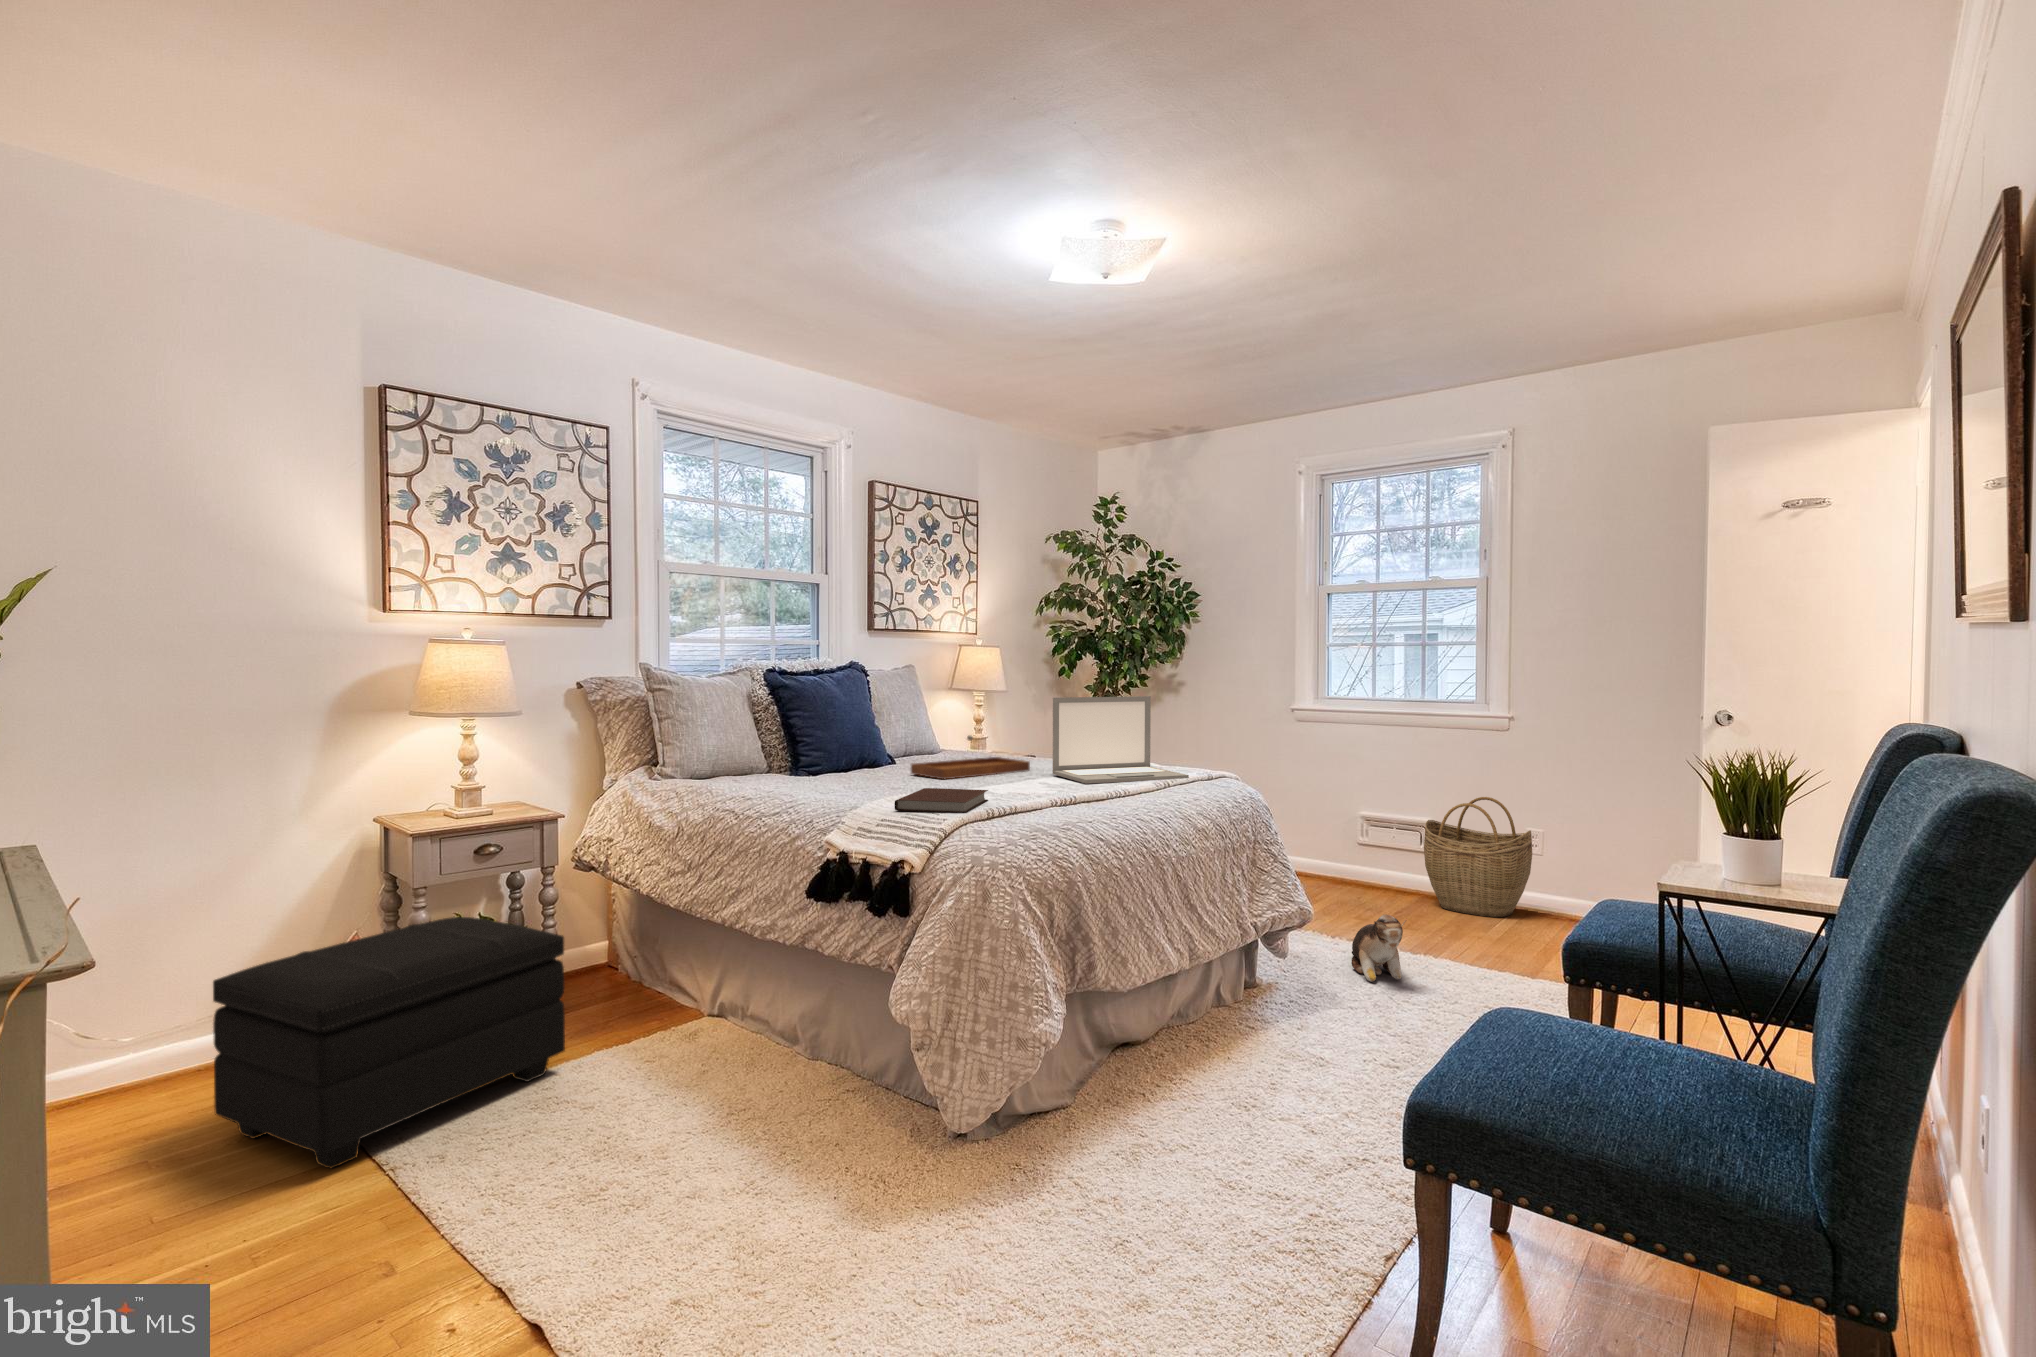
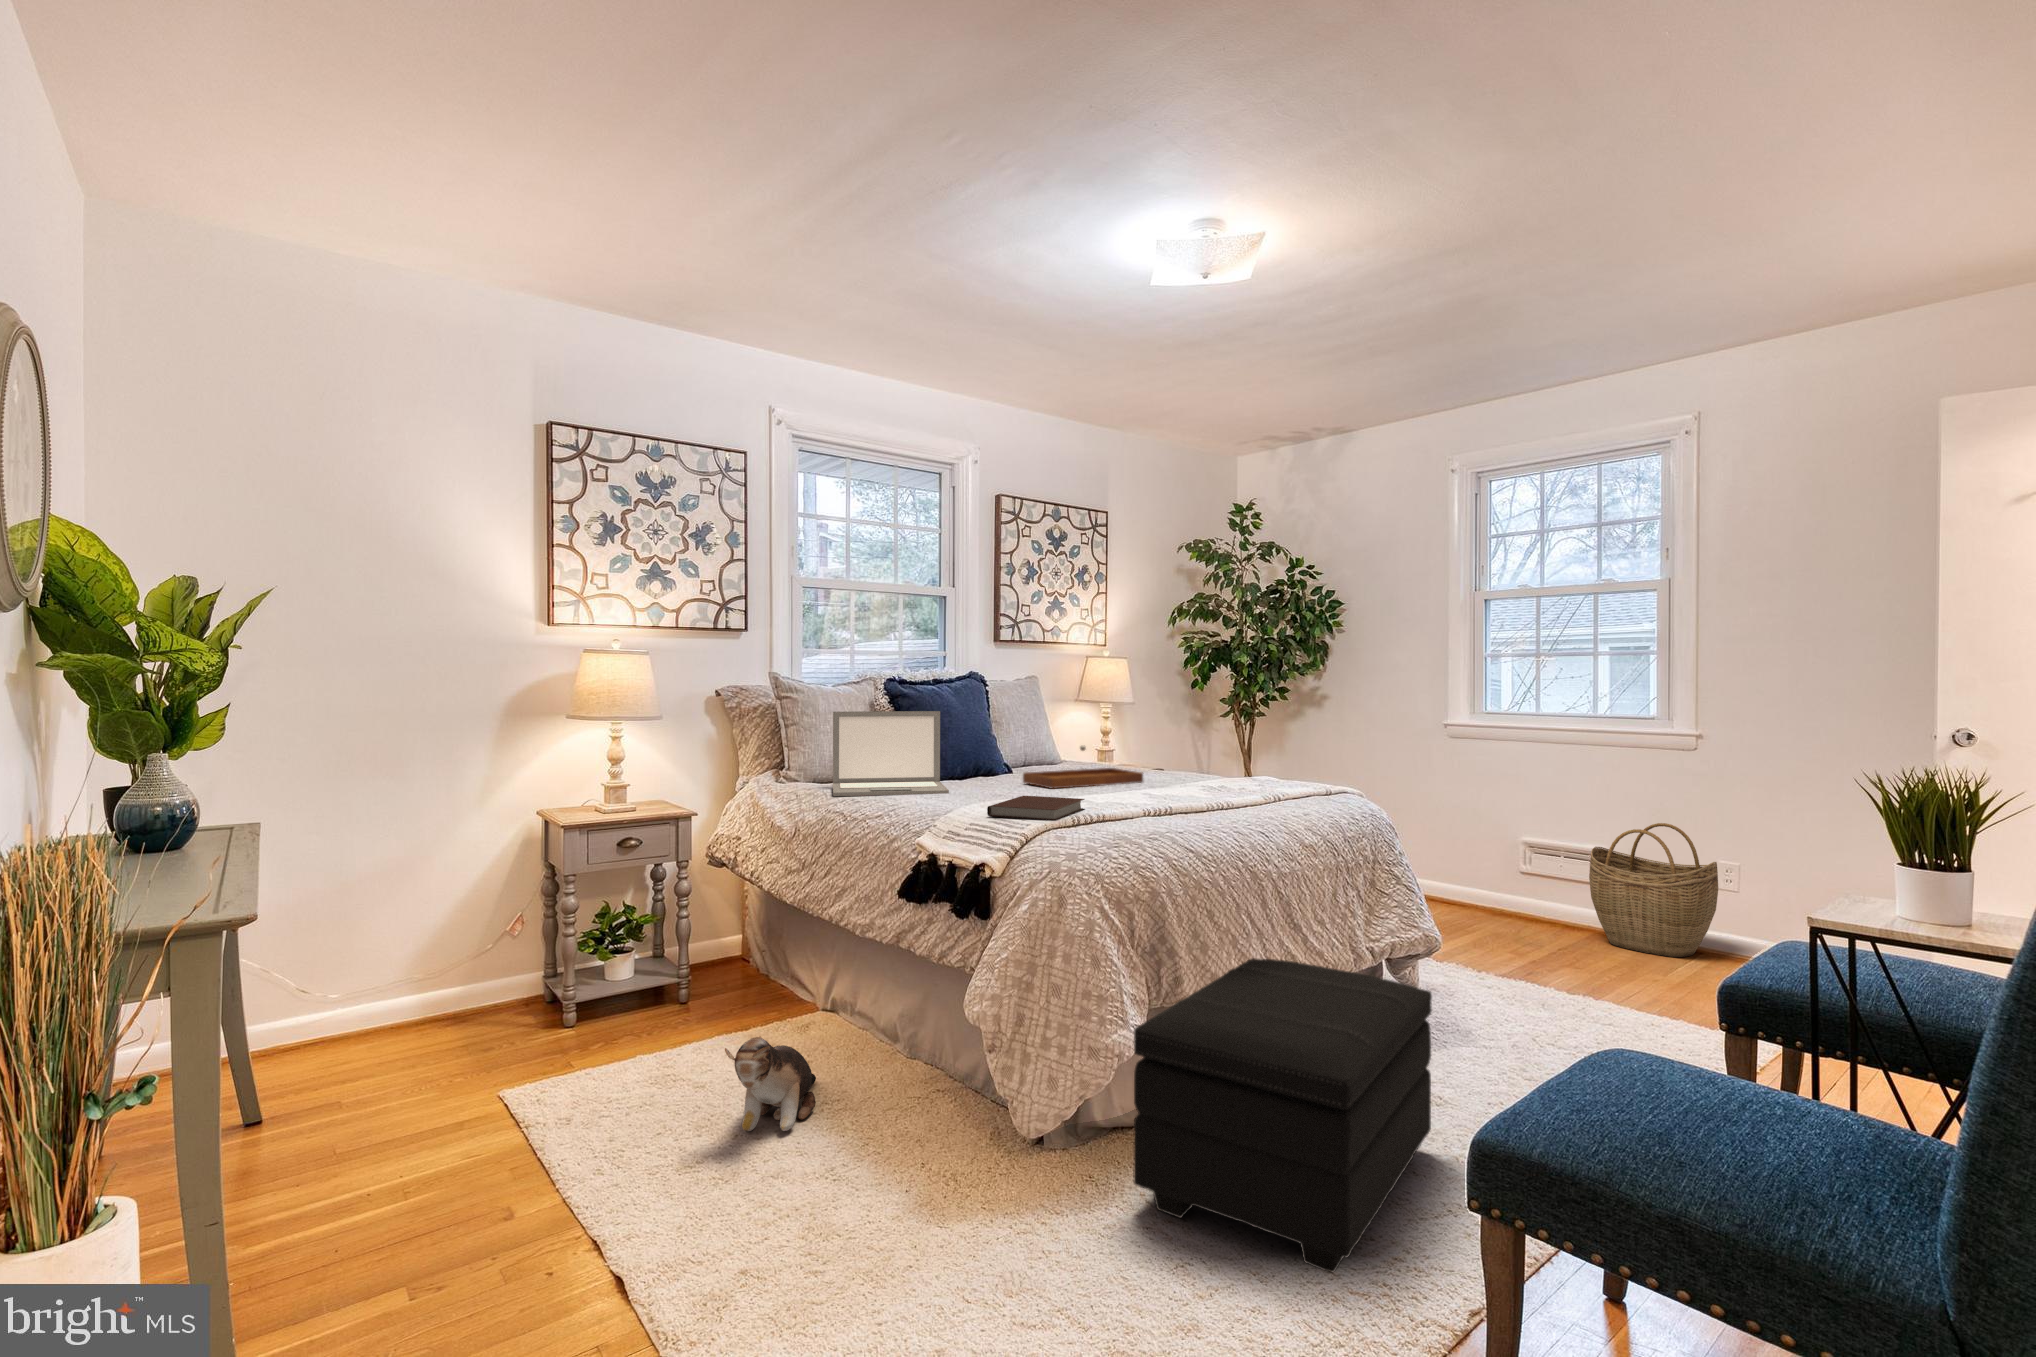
laptop: present [1053,696,1189,784] -> present [833,711,949,796]
plush toy: present [1351,914,1407,982] -> present [725,1037,816,1131]
footstool: present [213,917,565,1168] -> present [1133,958,1432,1272]

